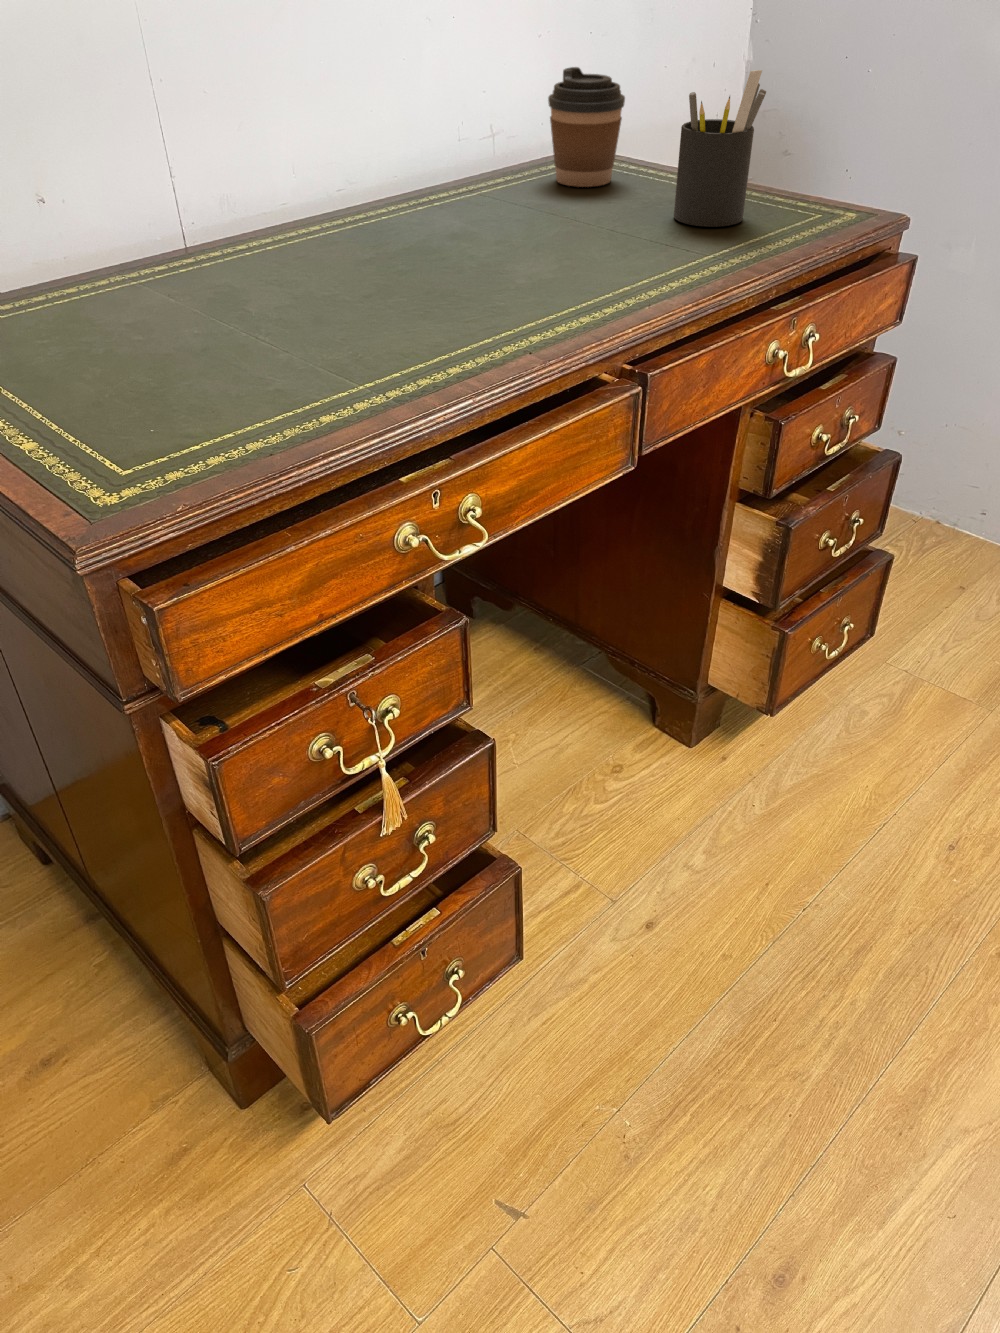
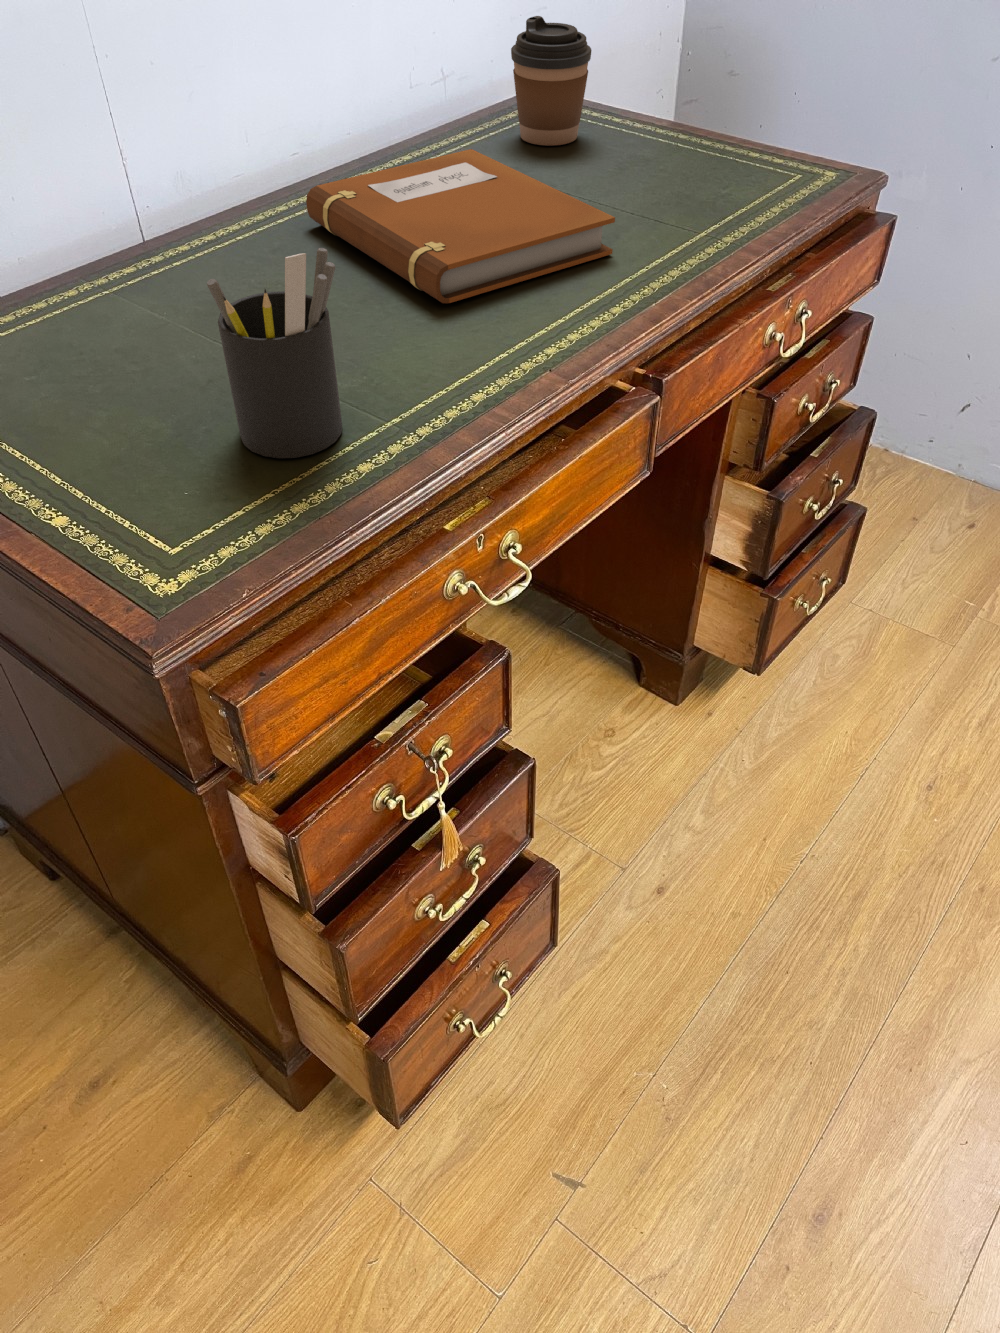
pen holder: present [674,70,766,227] -> present [207,248,342,458]
notebook: none [333,179,620,298] -> present [306,149,615,303]

